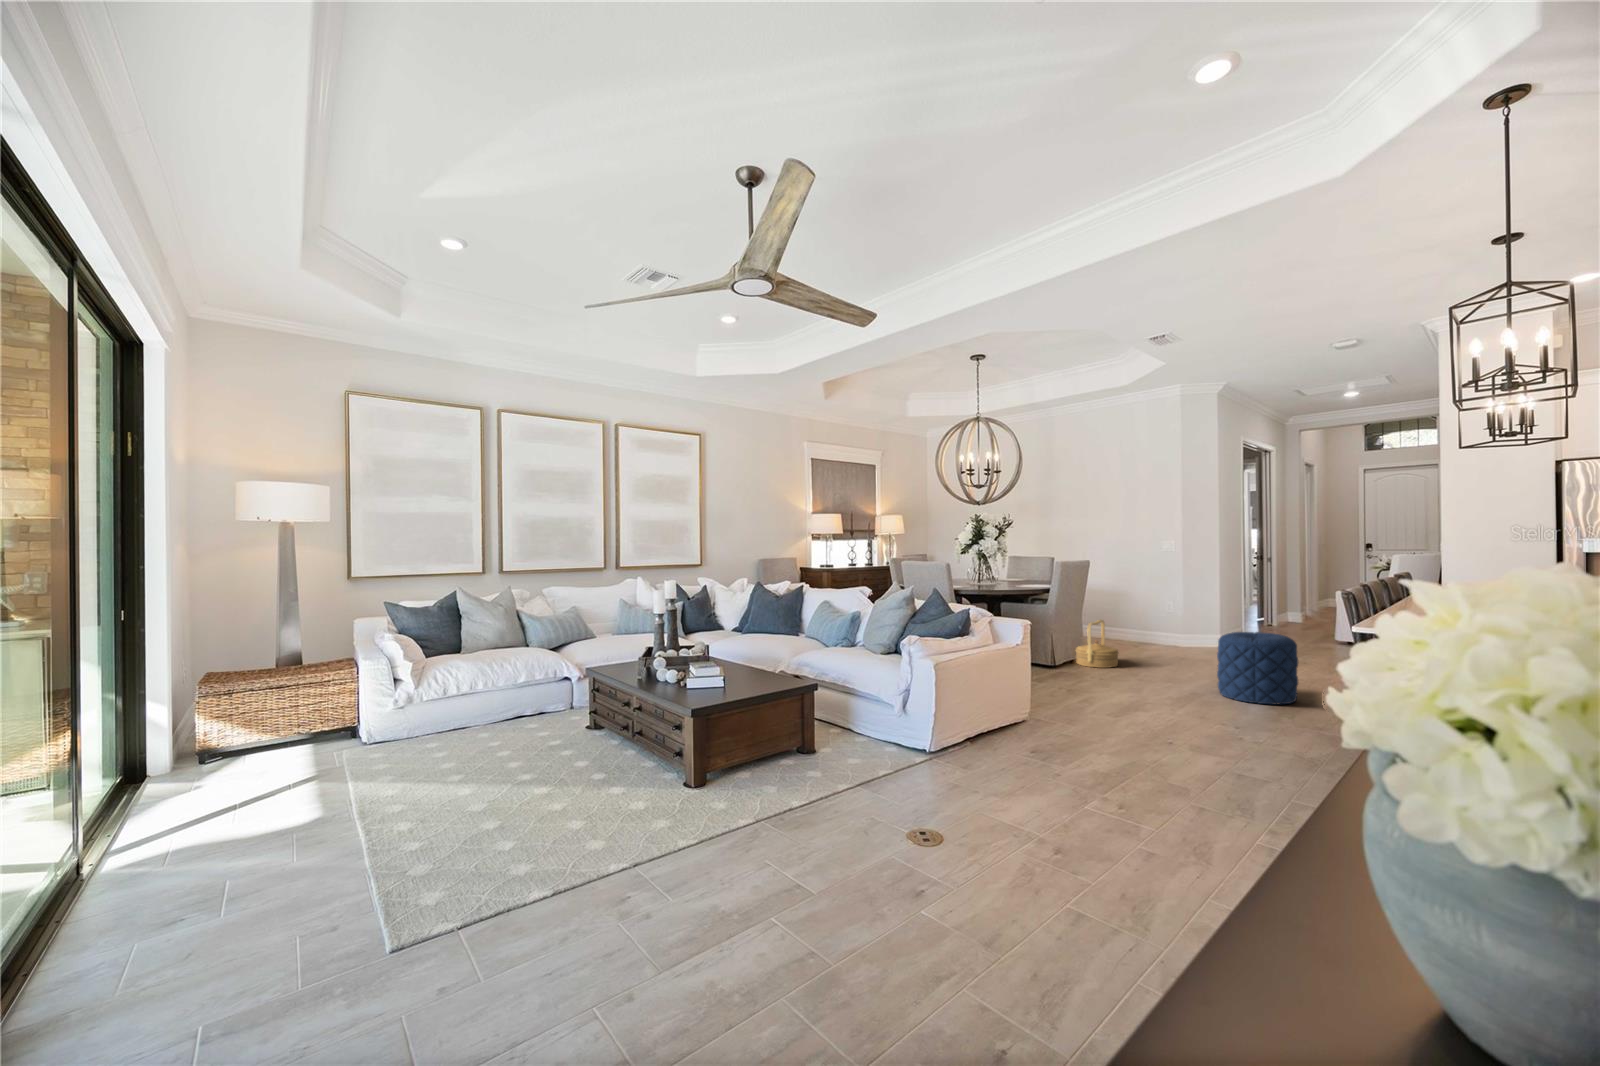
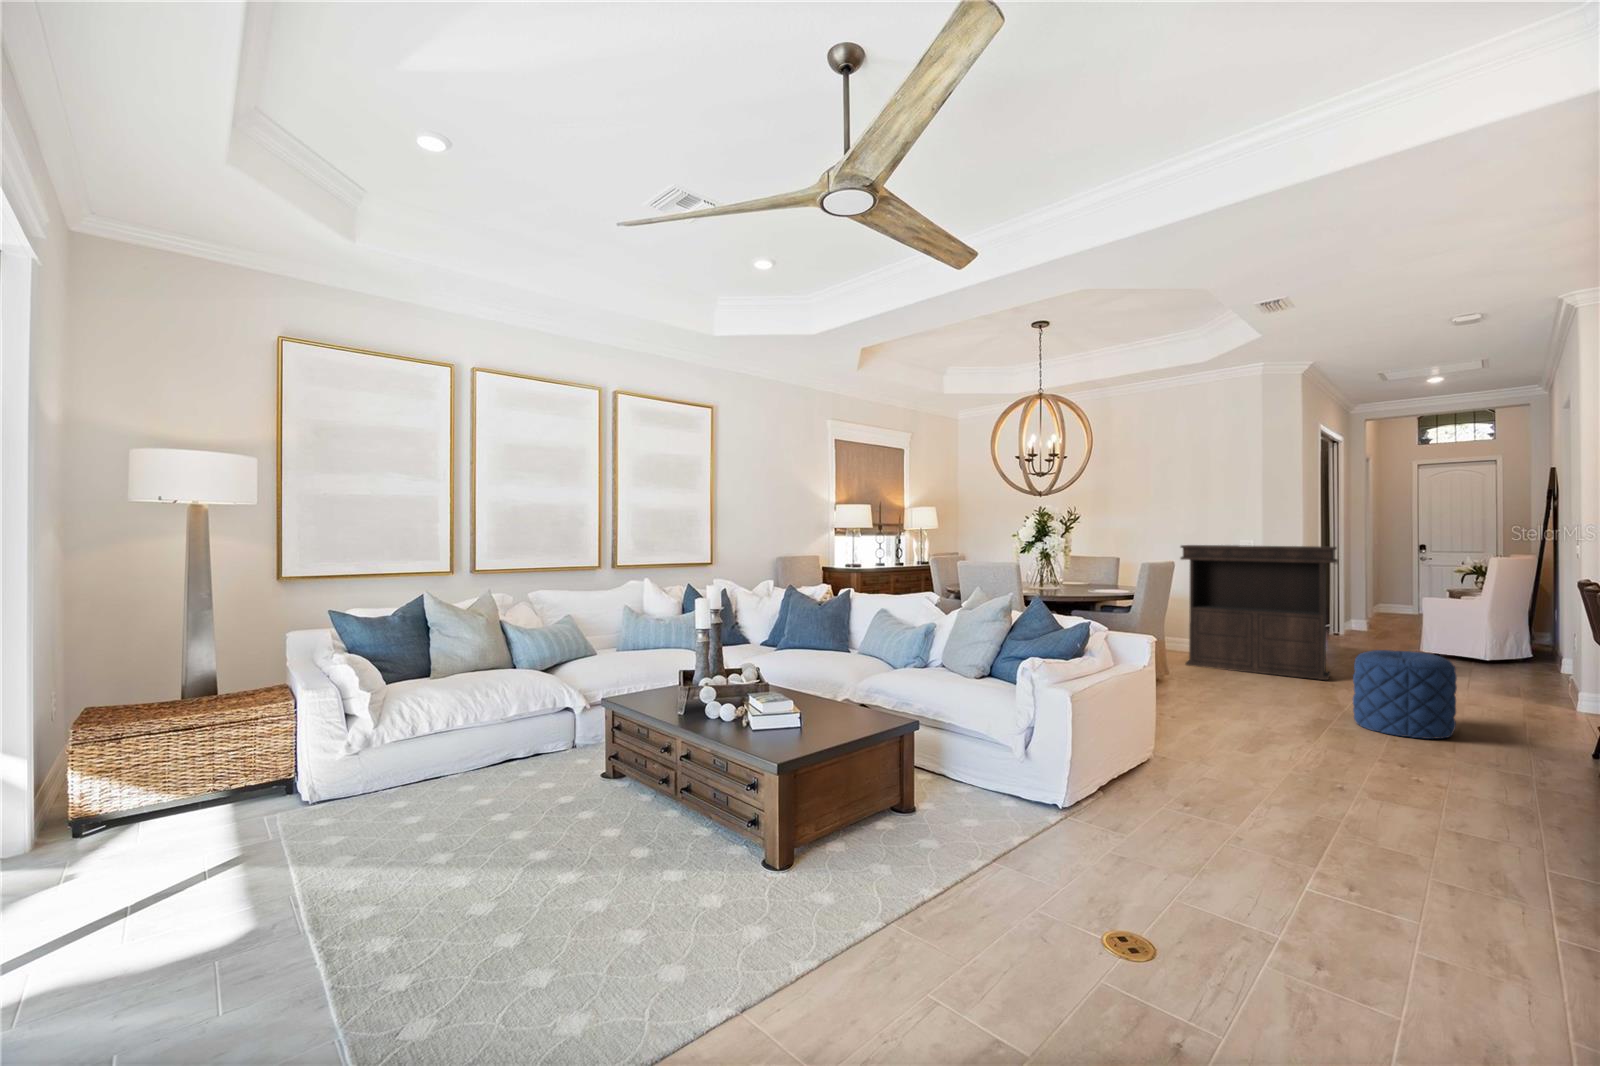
console table: none [1101,545,1232,660] -> present [1181,545,1337,680]
woven basket: present [1076,620,1118,668] -> none [1162,633,1215,690]

